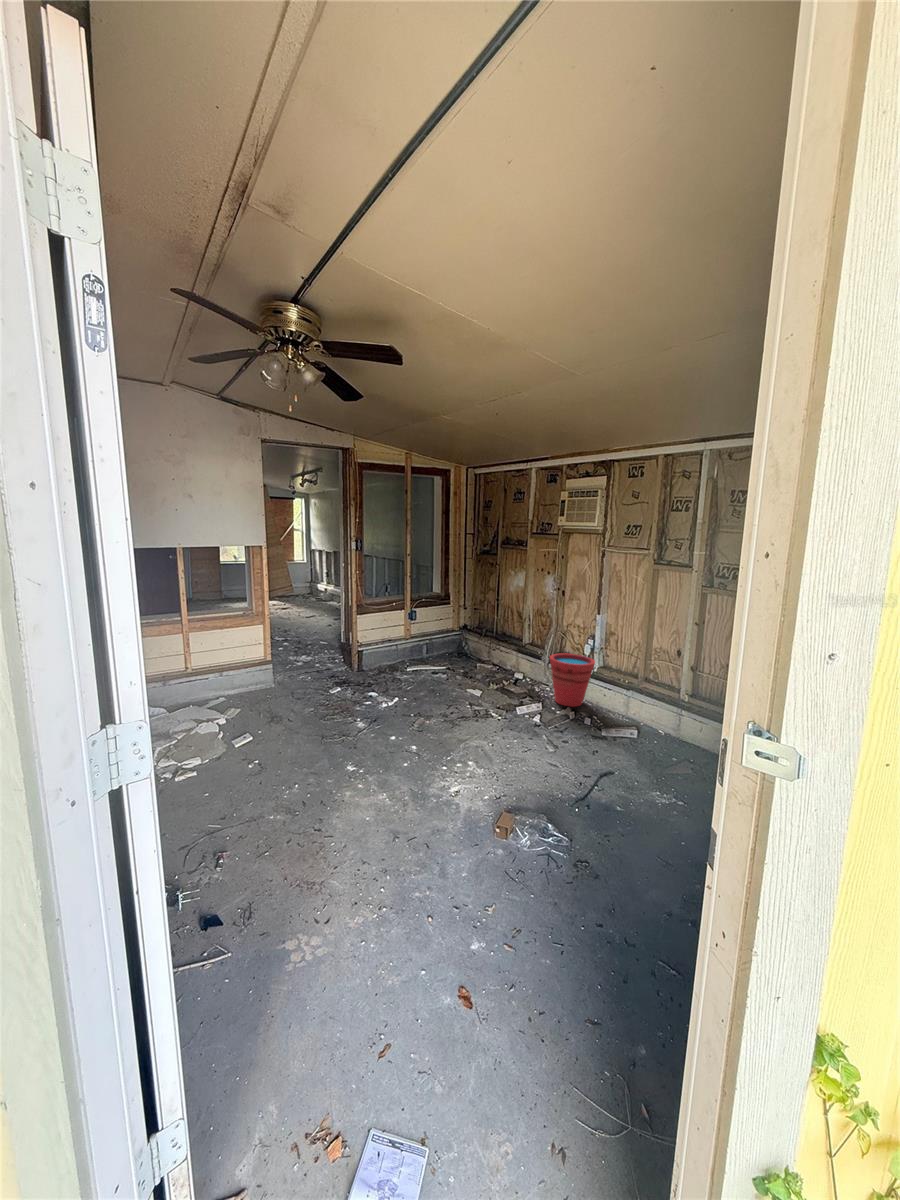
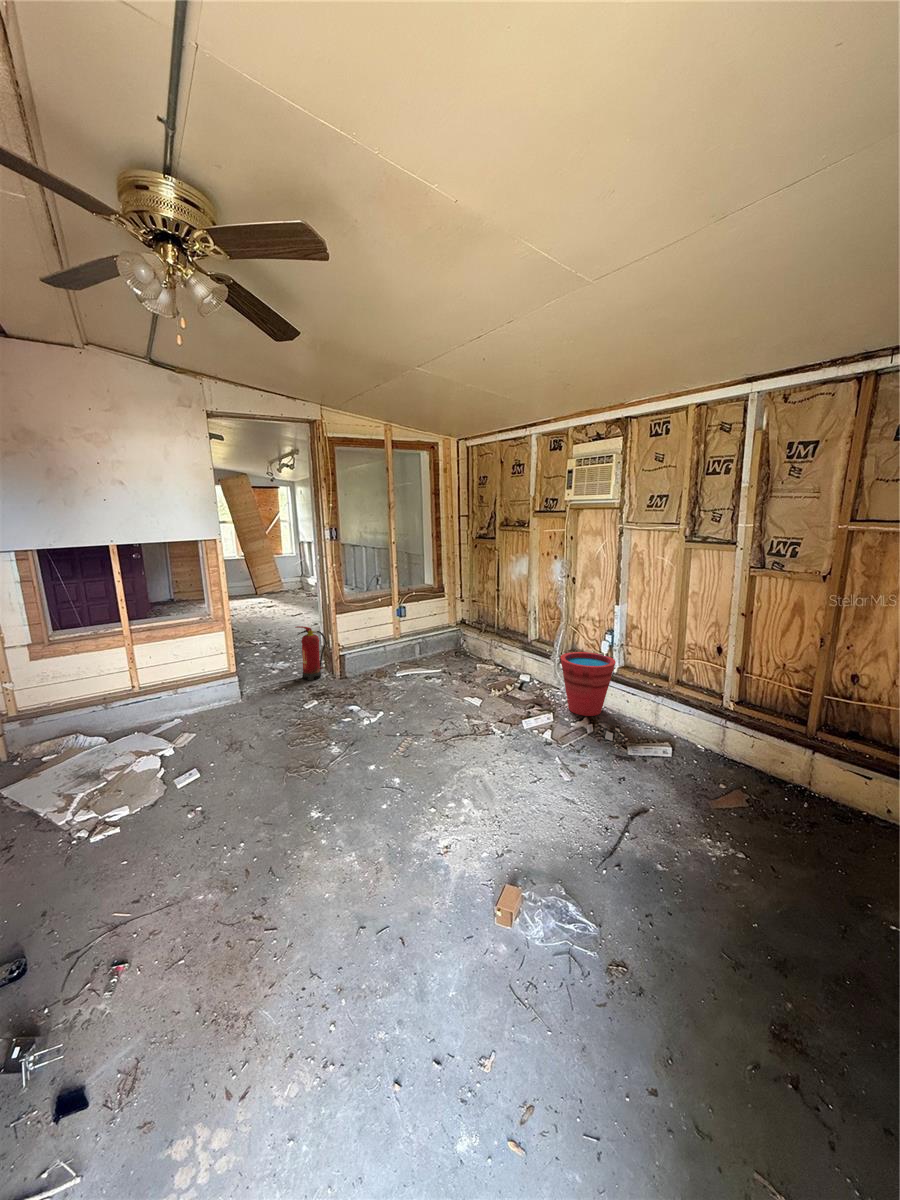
fire extinguisher: none [321,624,347,671] -> present [295,626,326,680]

